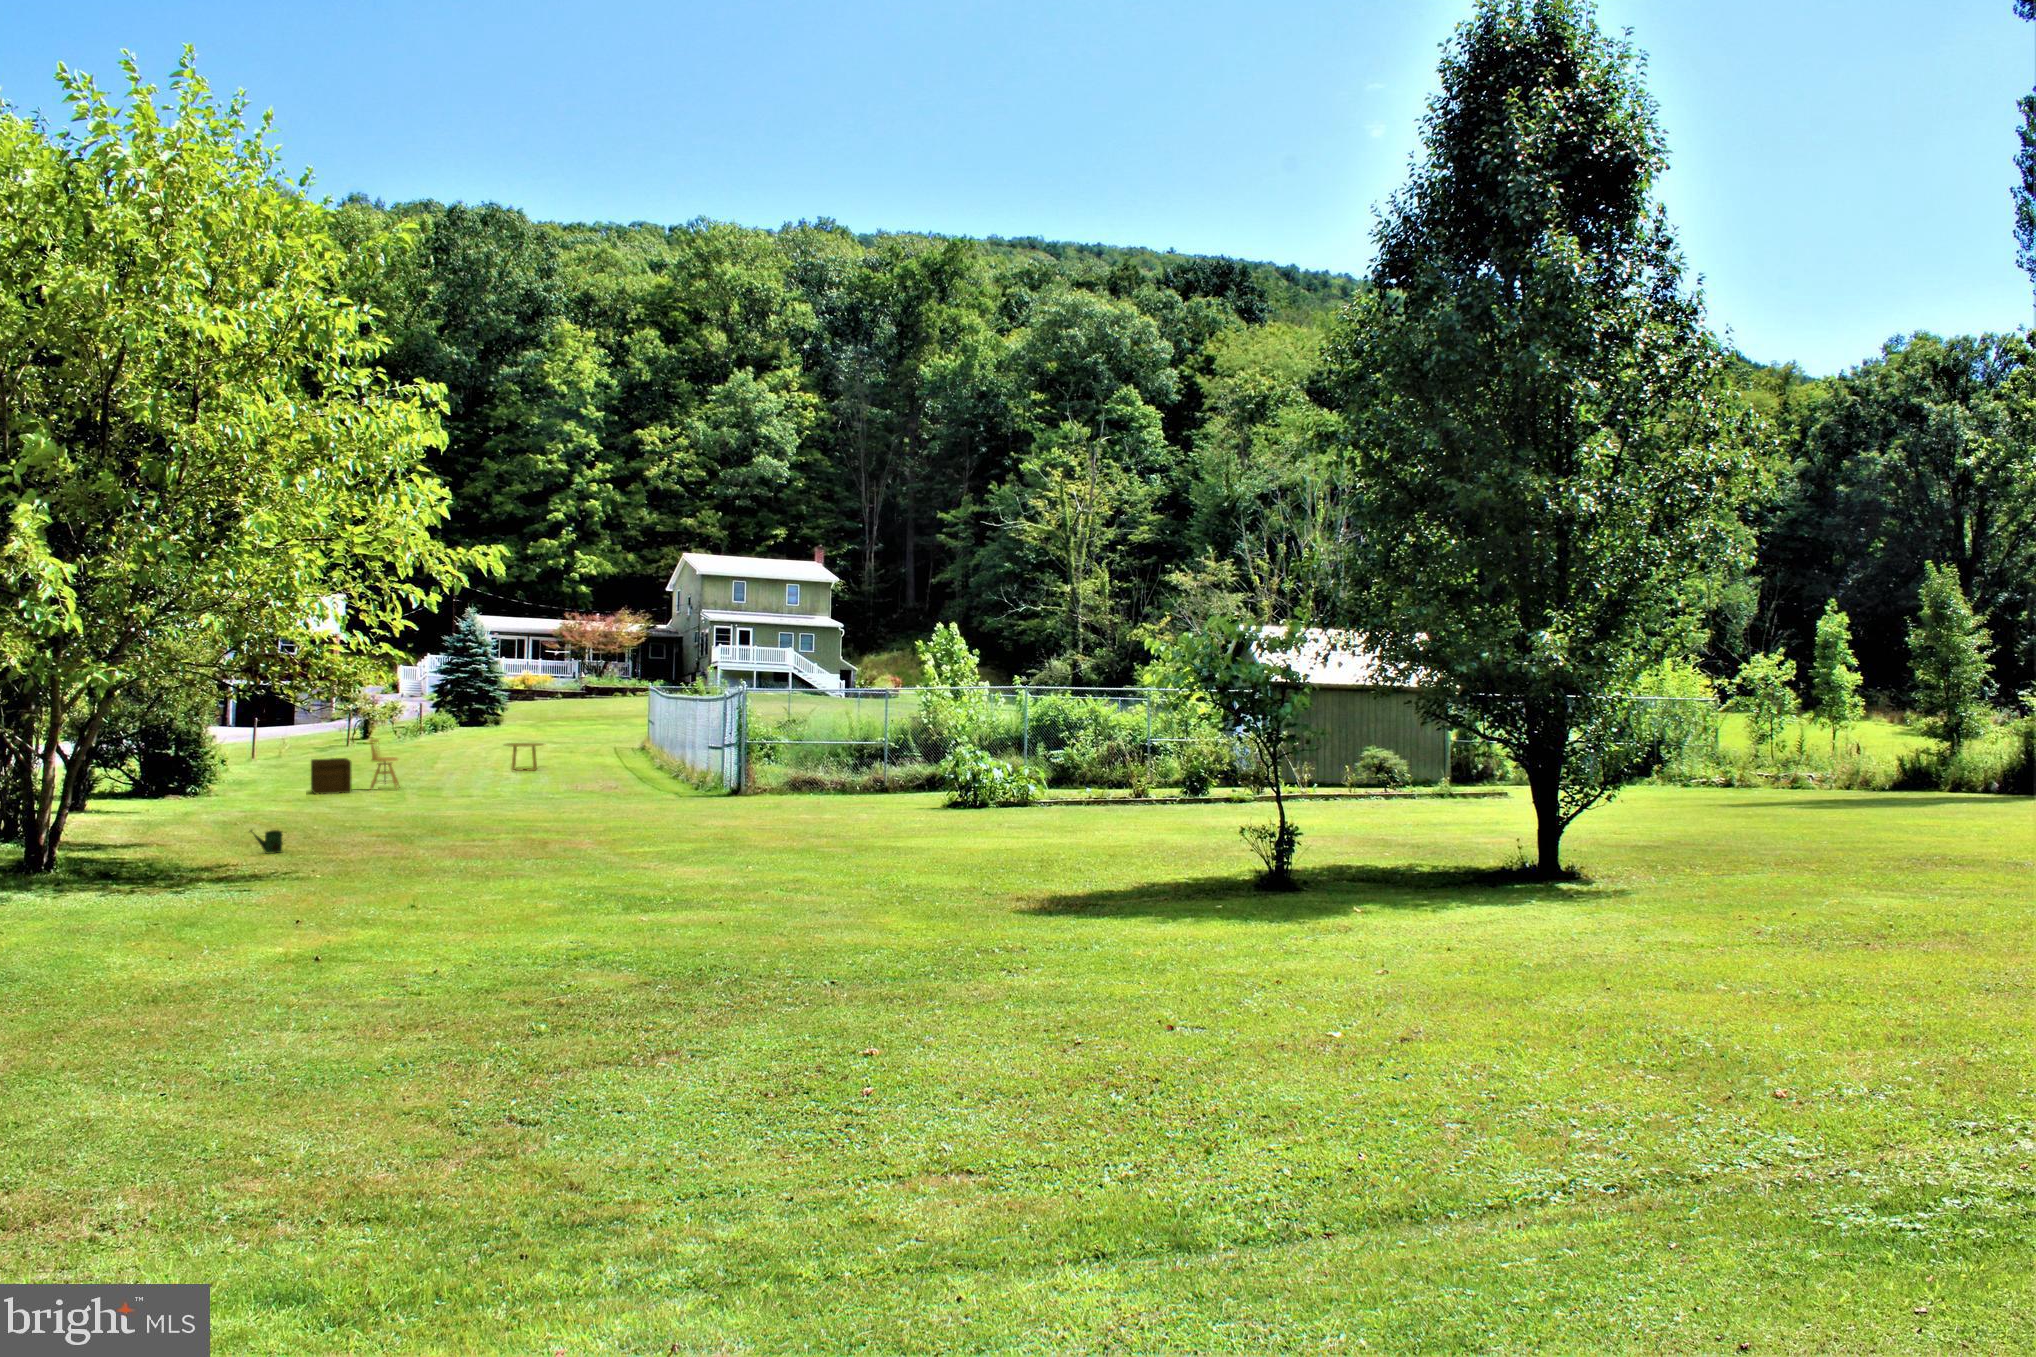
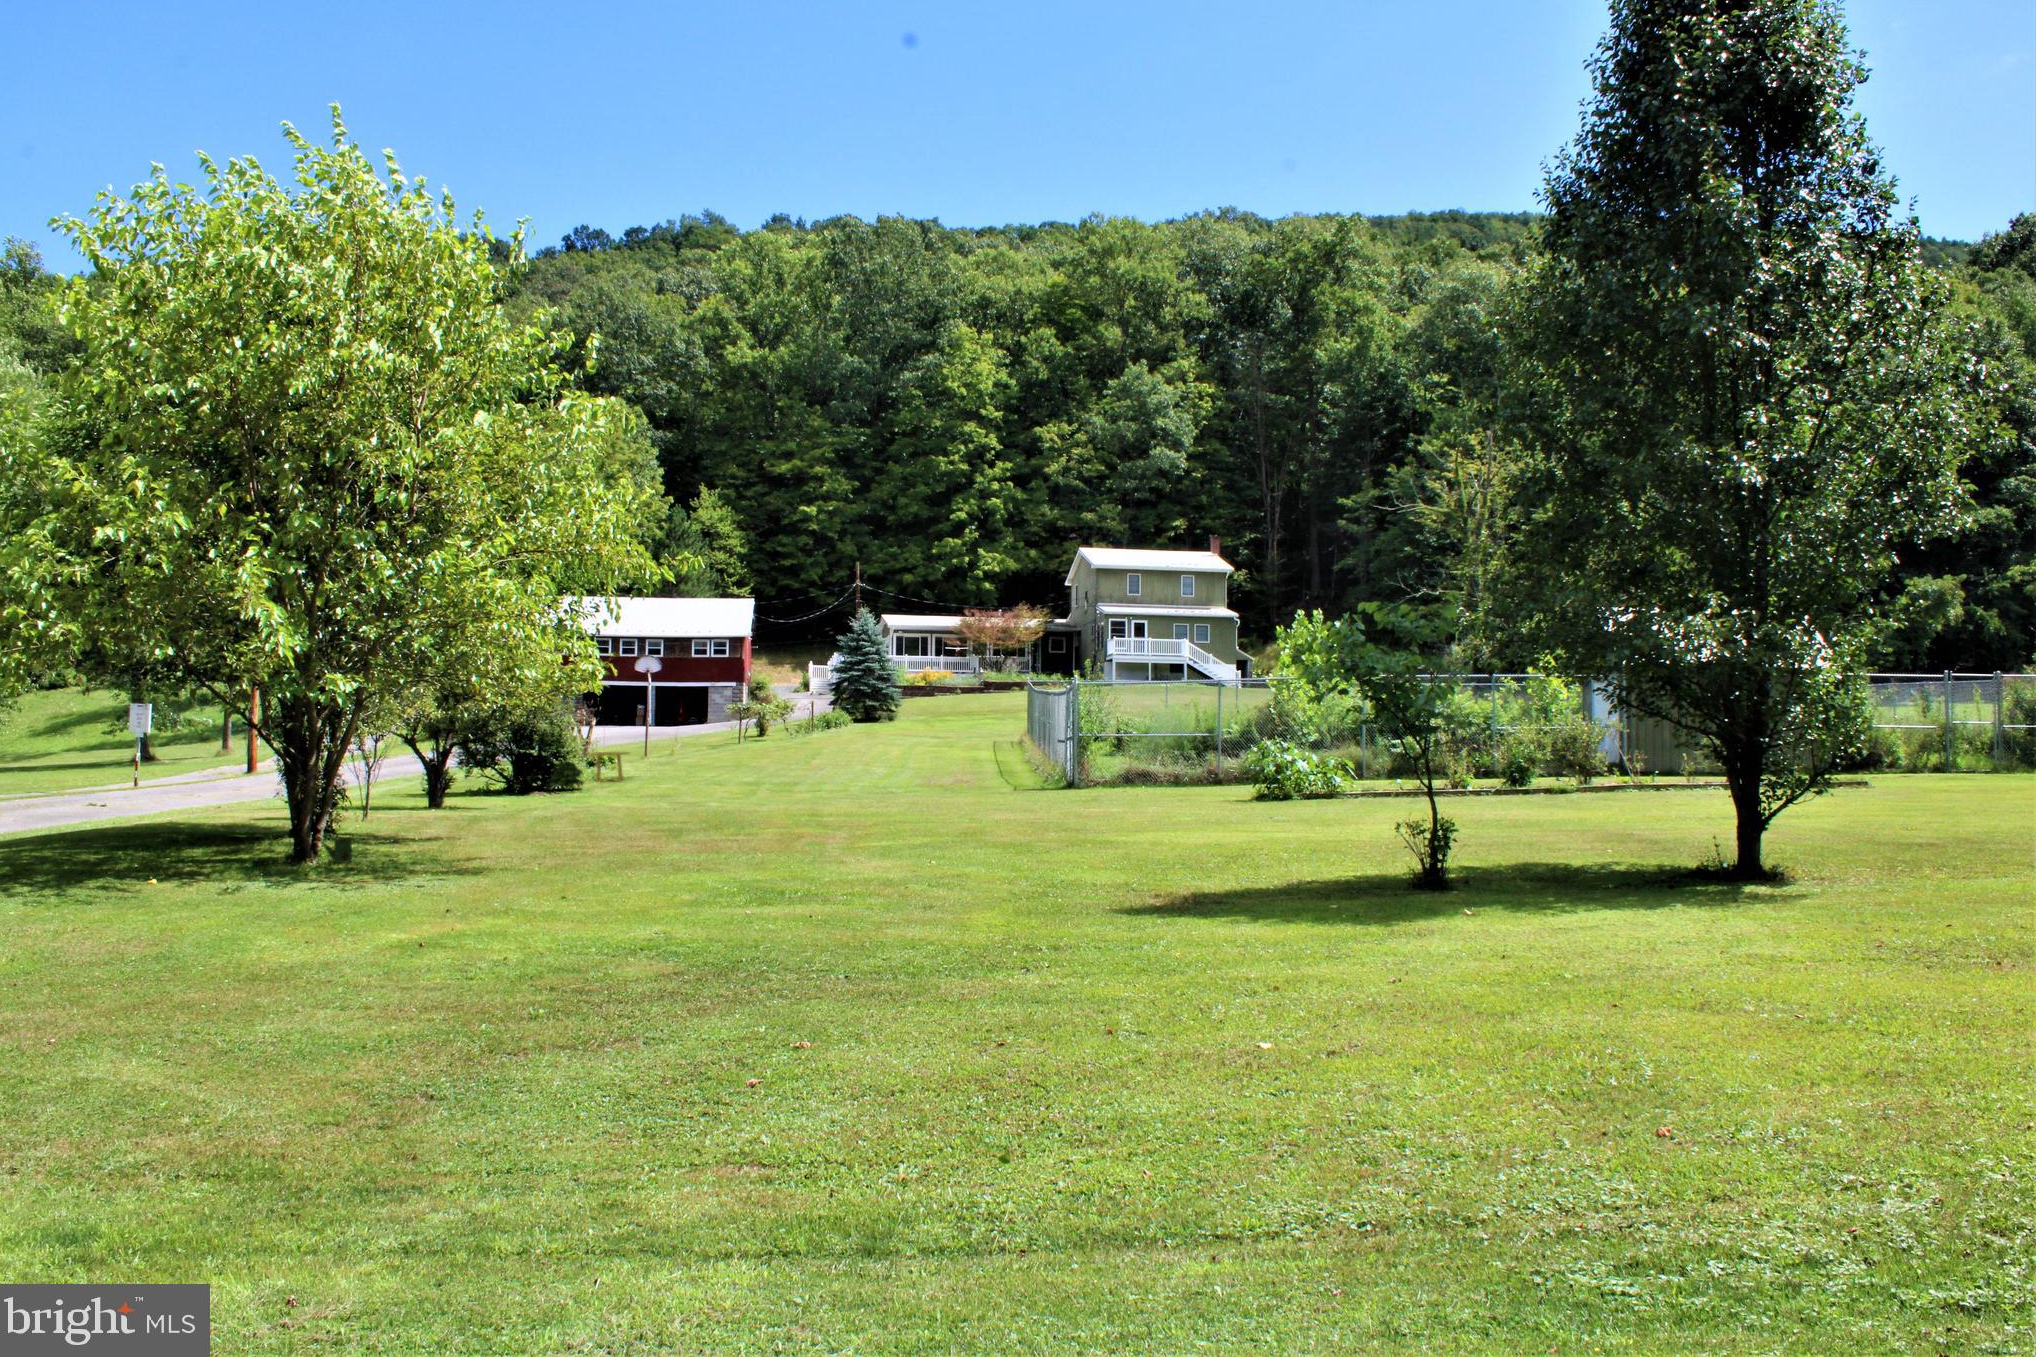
chair: present [370,739,399,790] -> none [447,748,480,803]
potted plant: none [467,752,501,780] -> present [550,762,584,790]
wooden crate: present [311,758,352,794] -> none [389,768,430,807]

